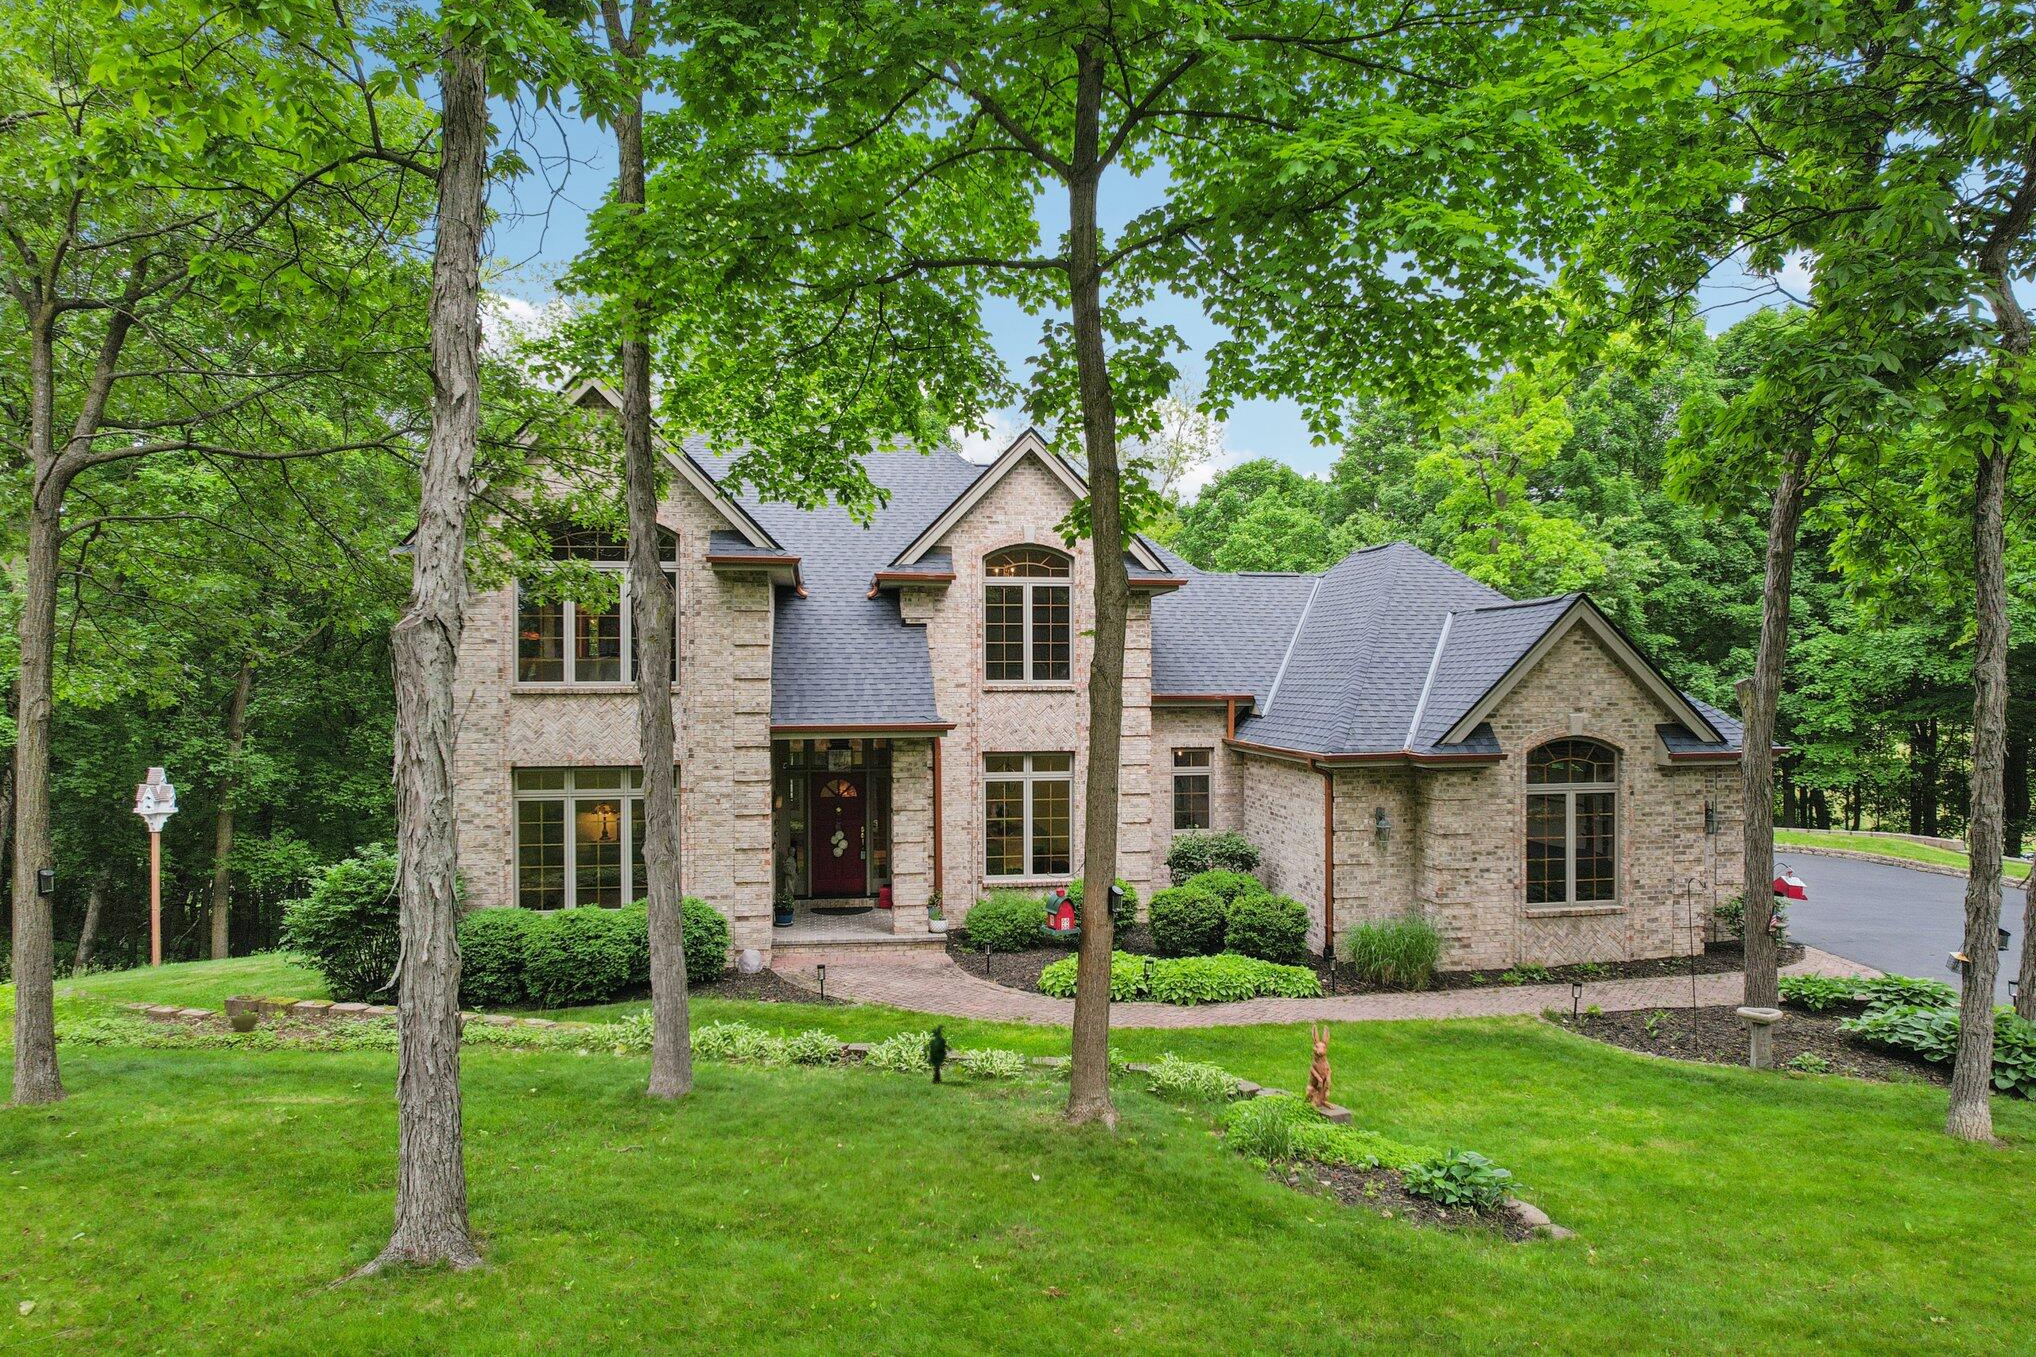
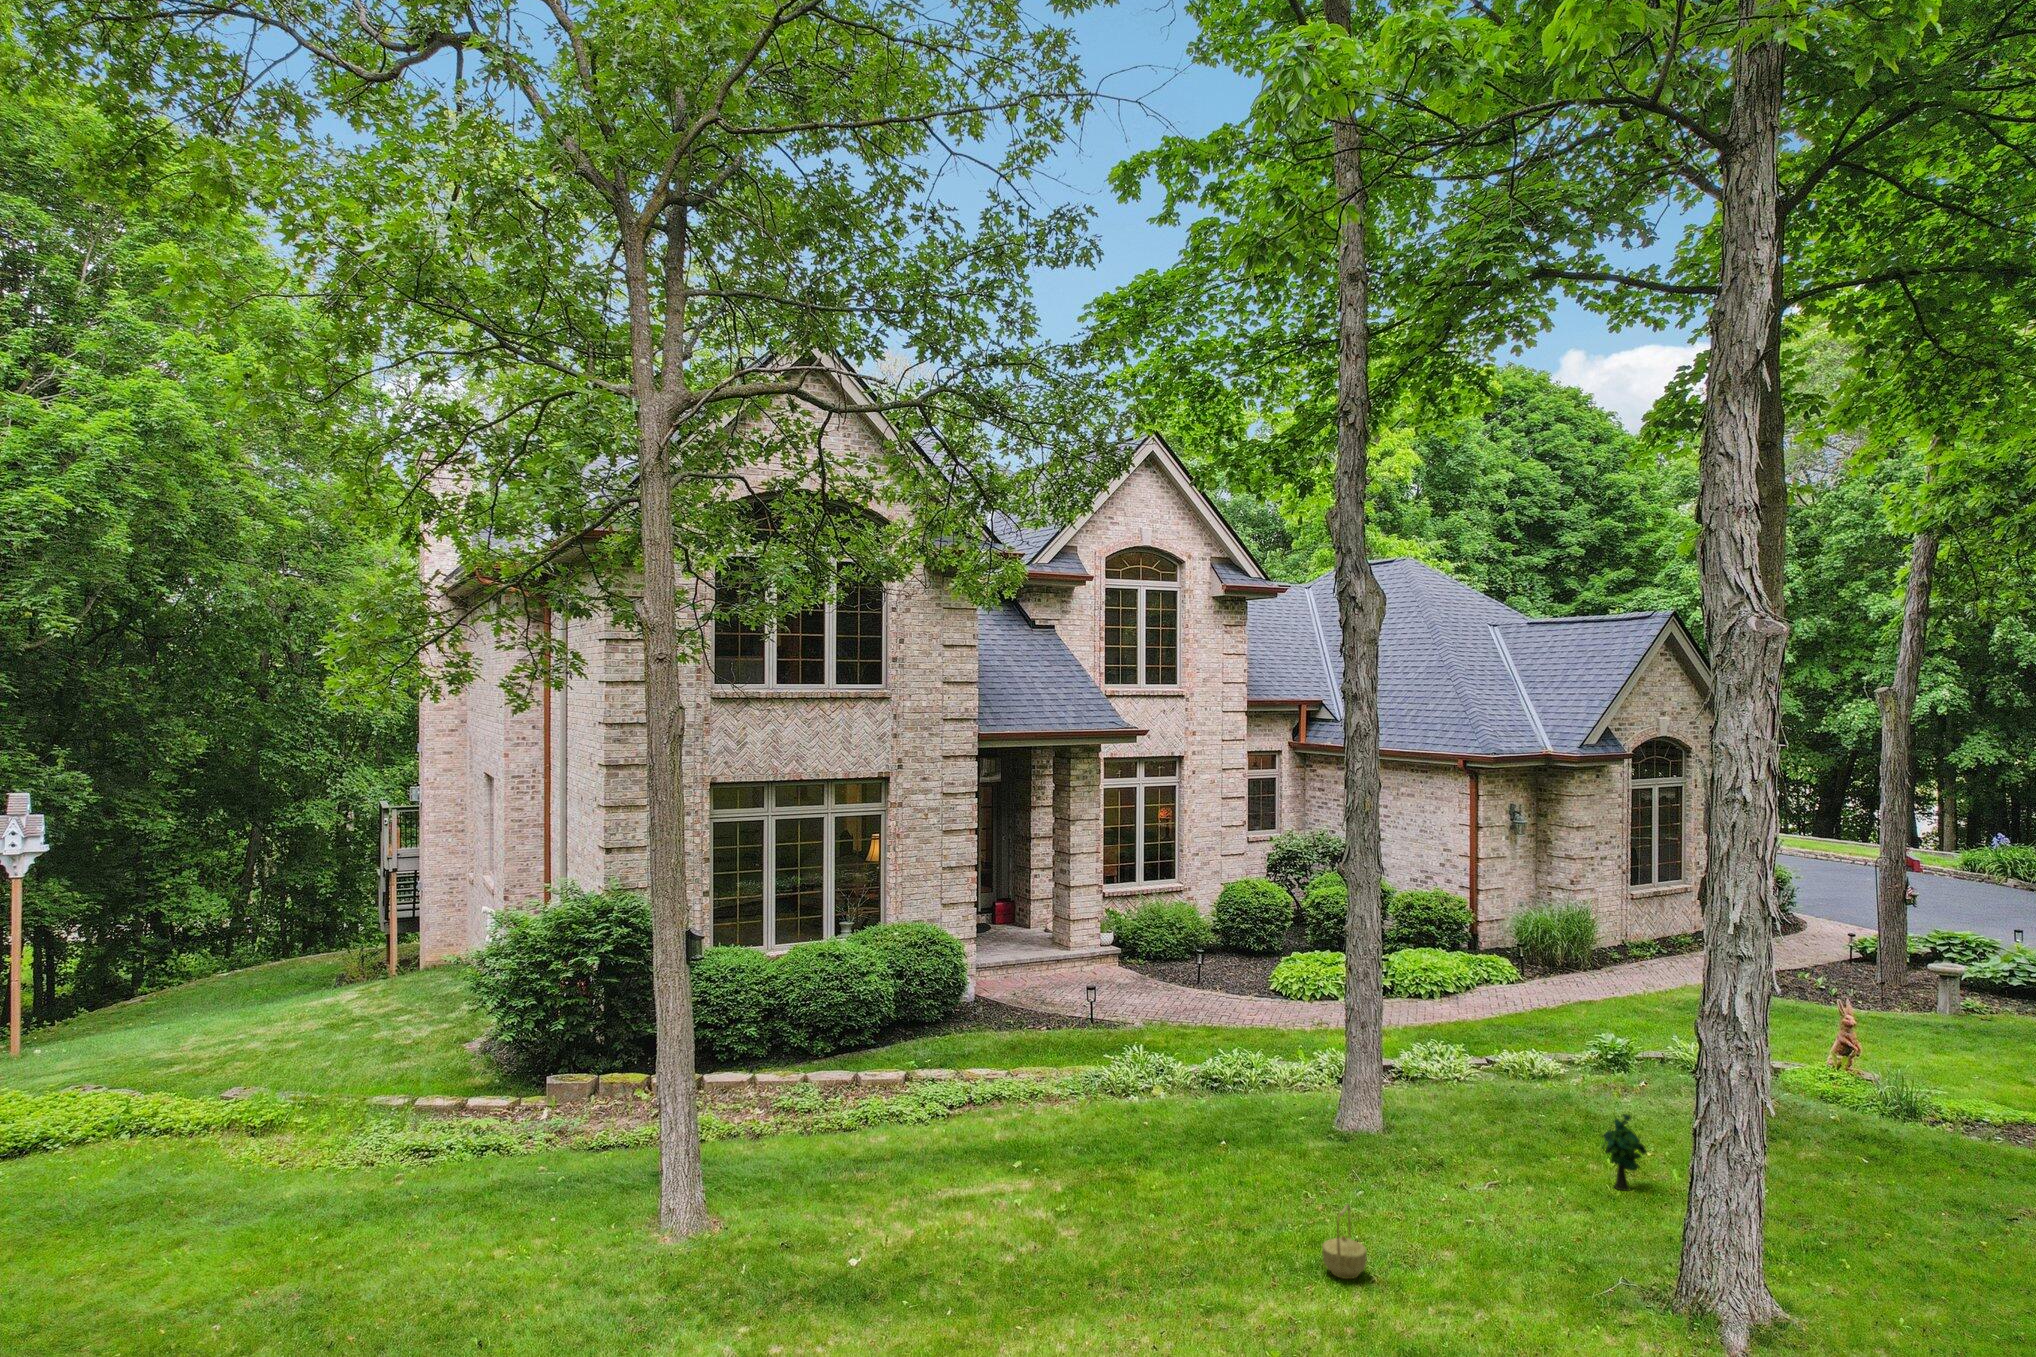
basket: present [230,998,258,1032] -> present [1322,1204,1367,1279]

